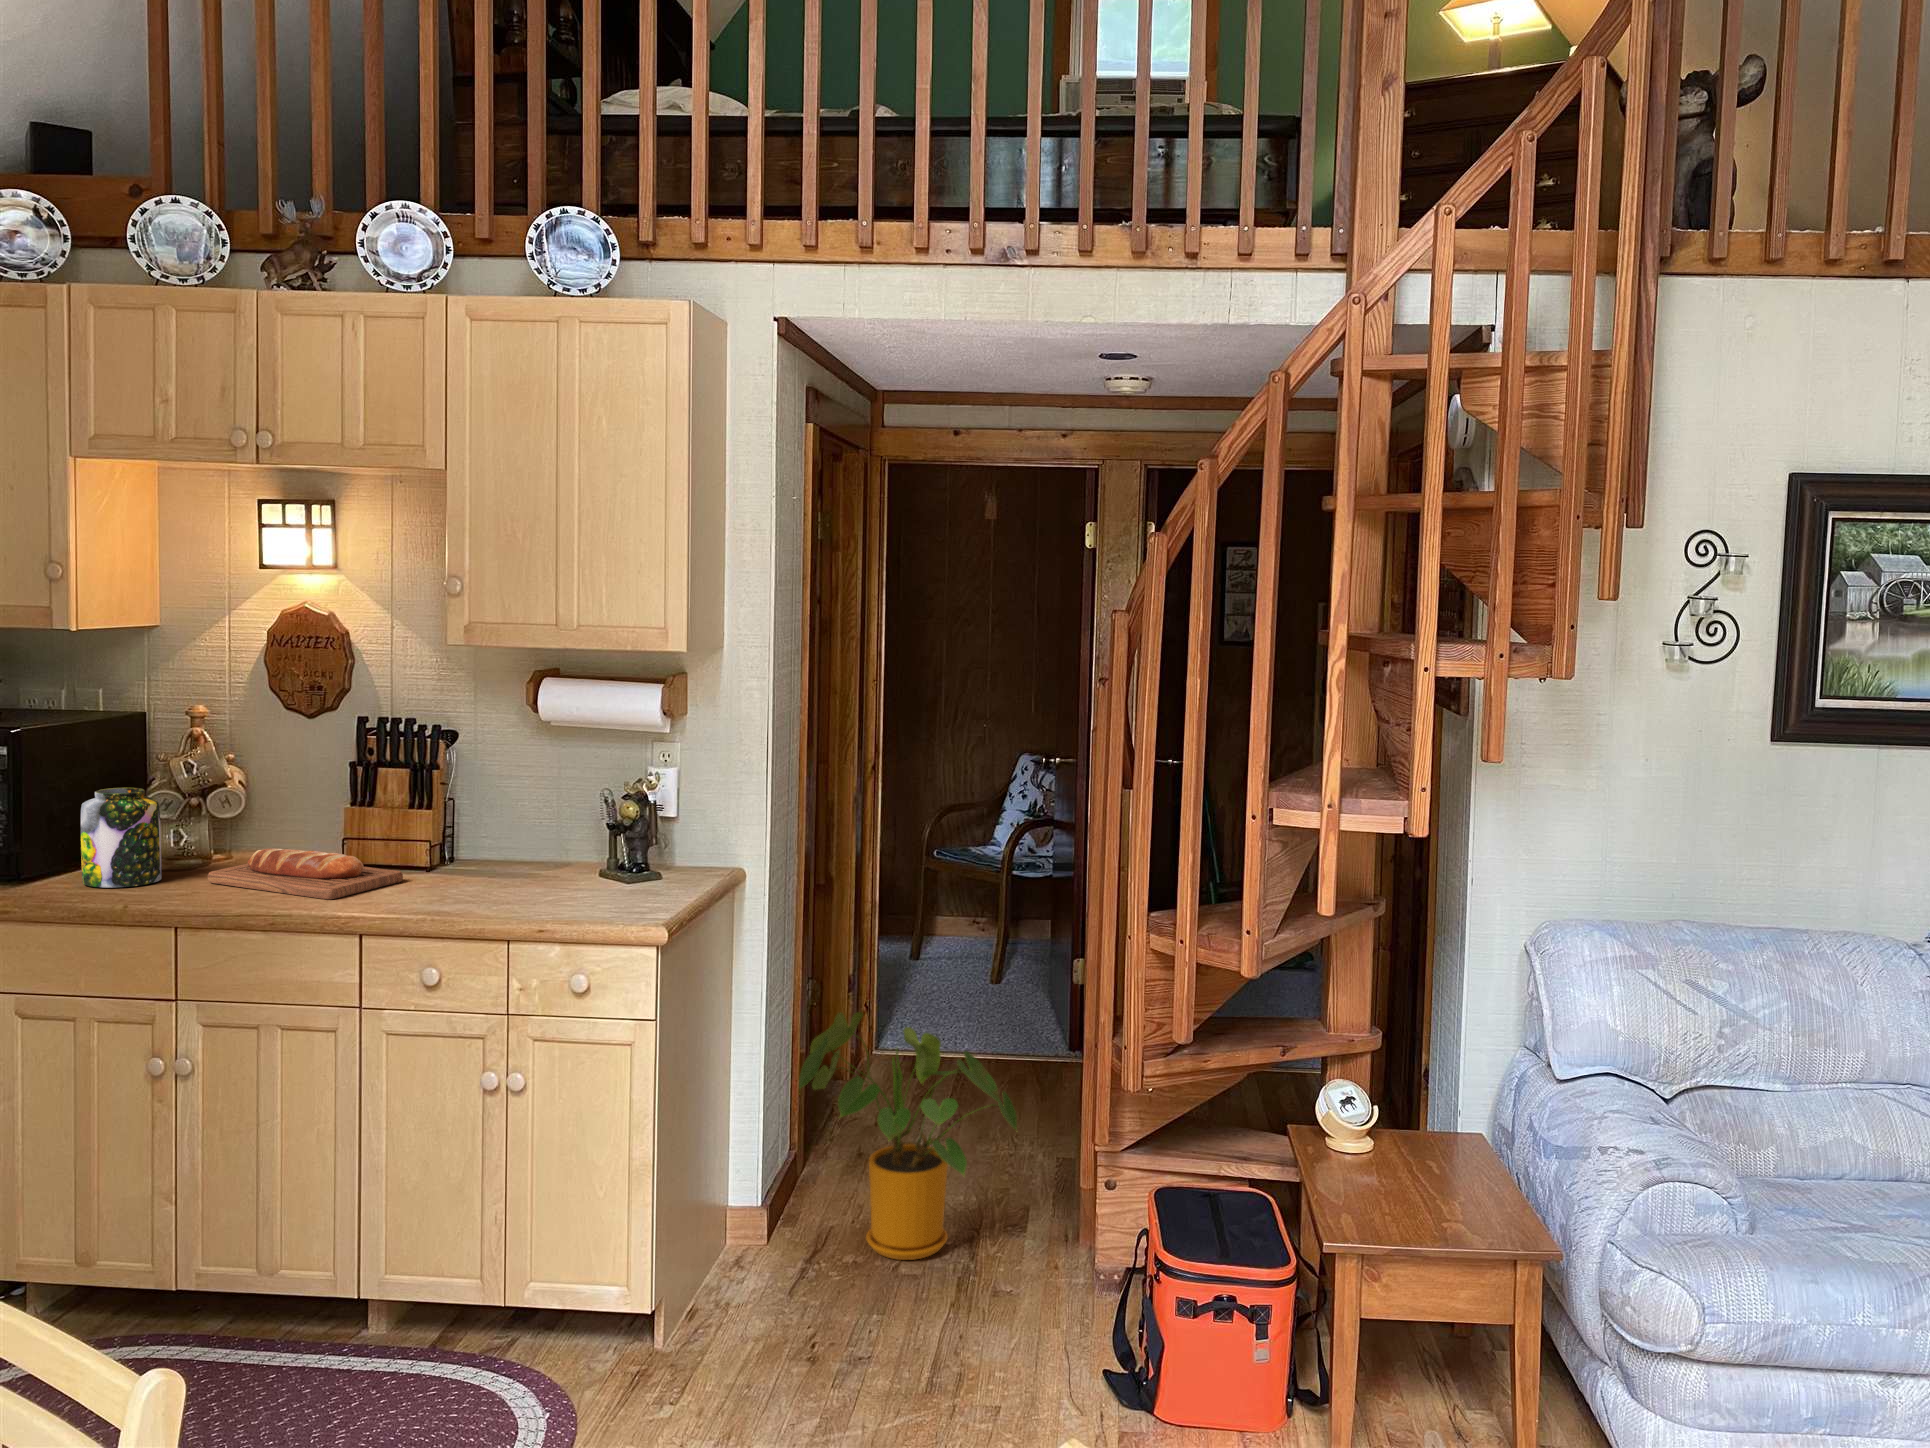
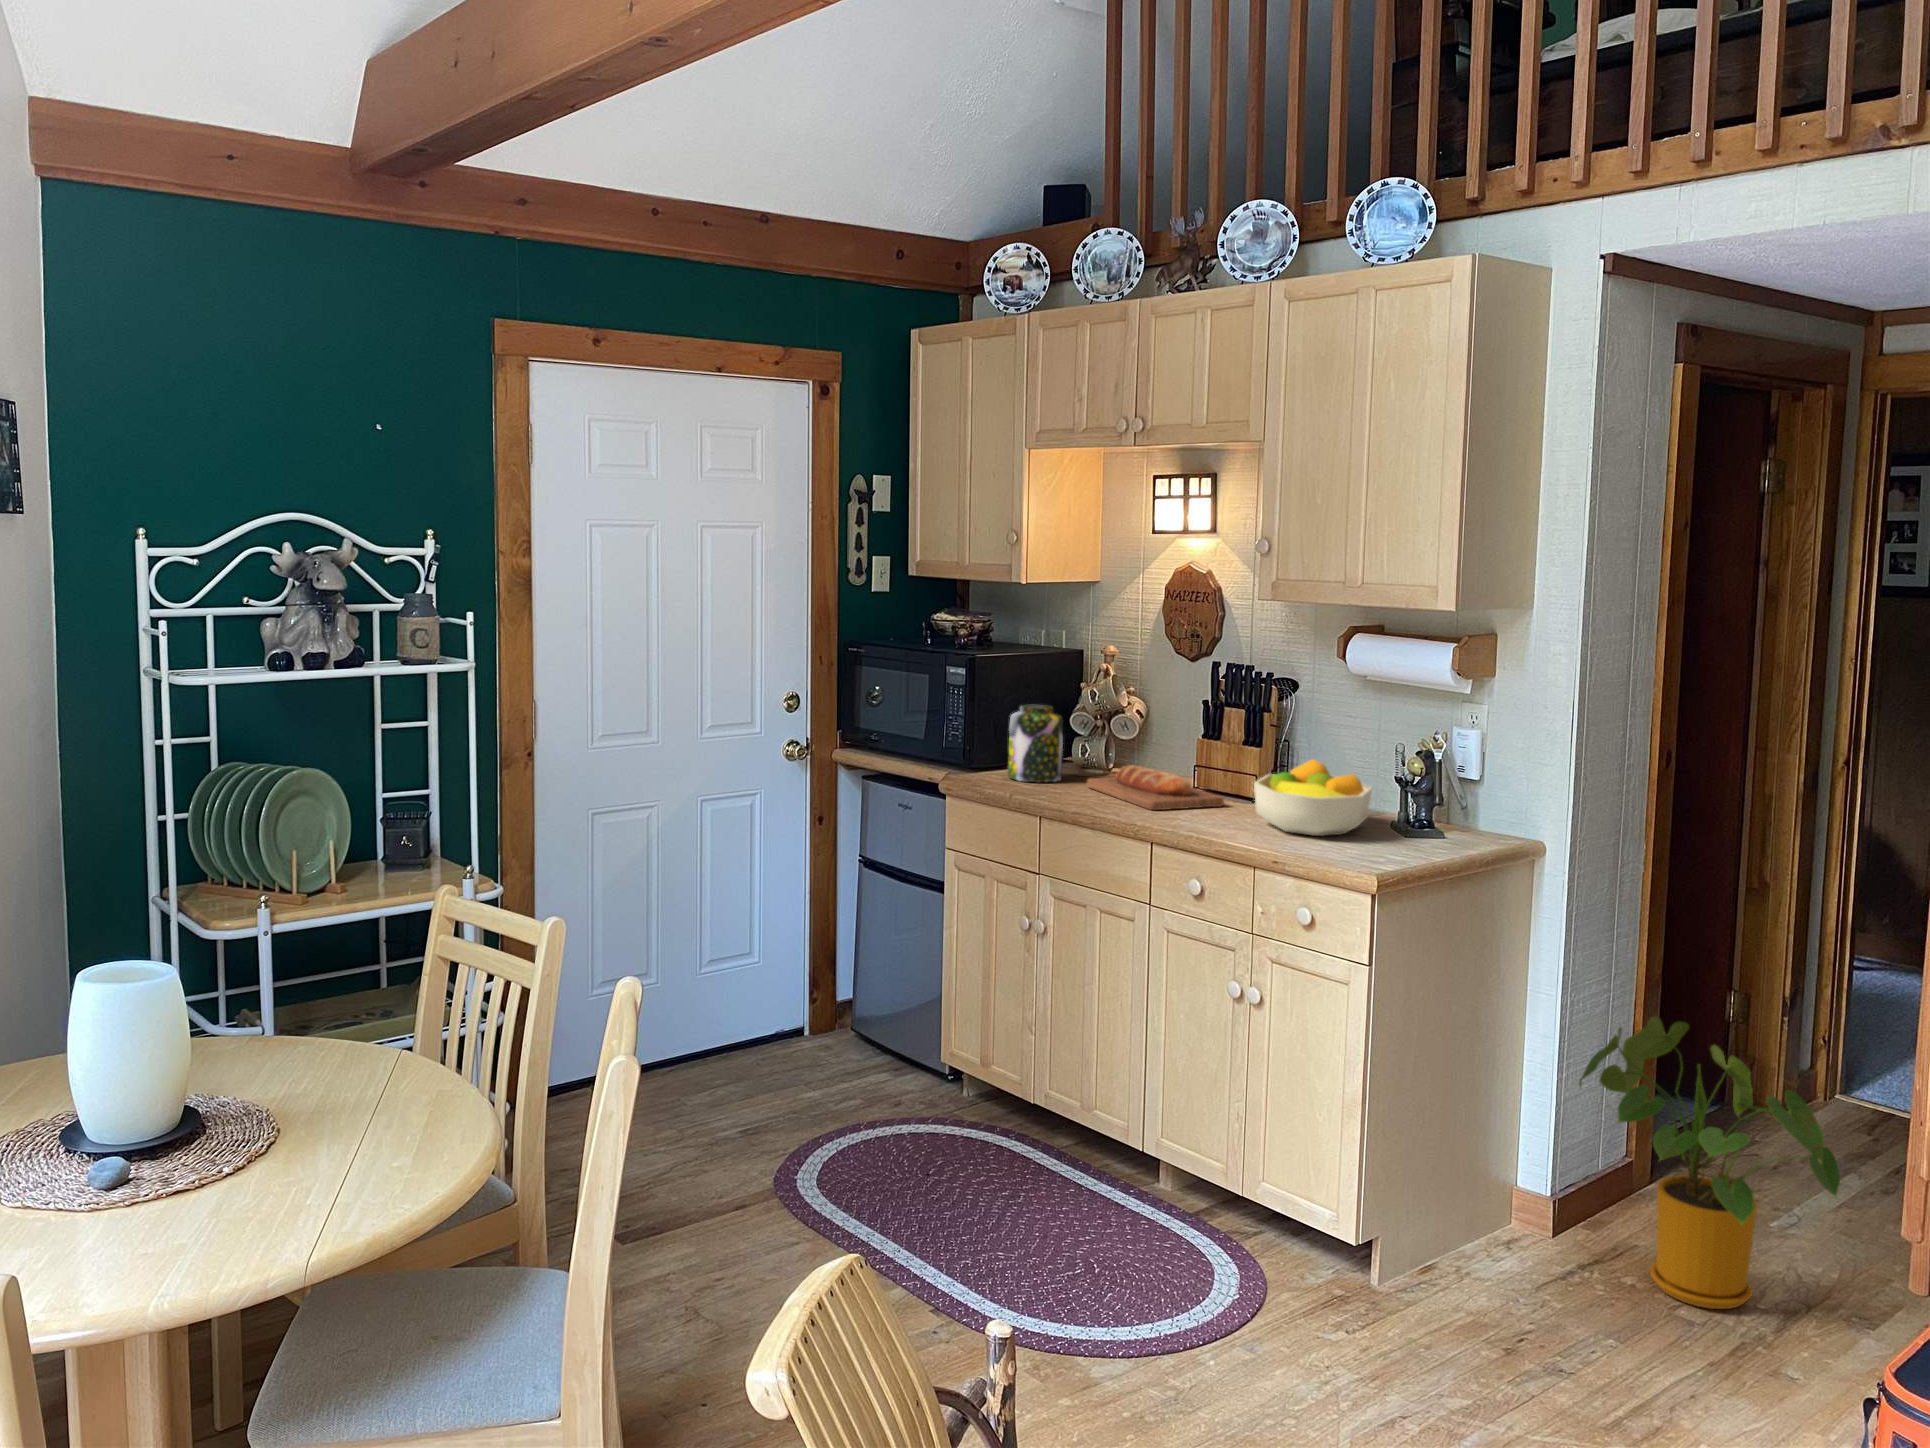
fruit bowl: none [461,817,590,900] -> present [1254,759,1372,836]

